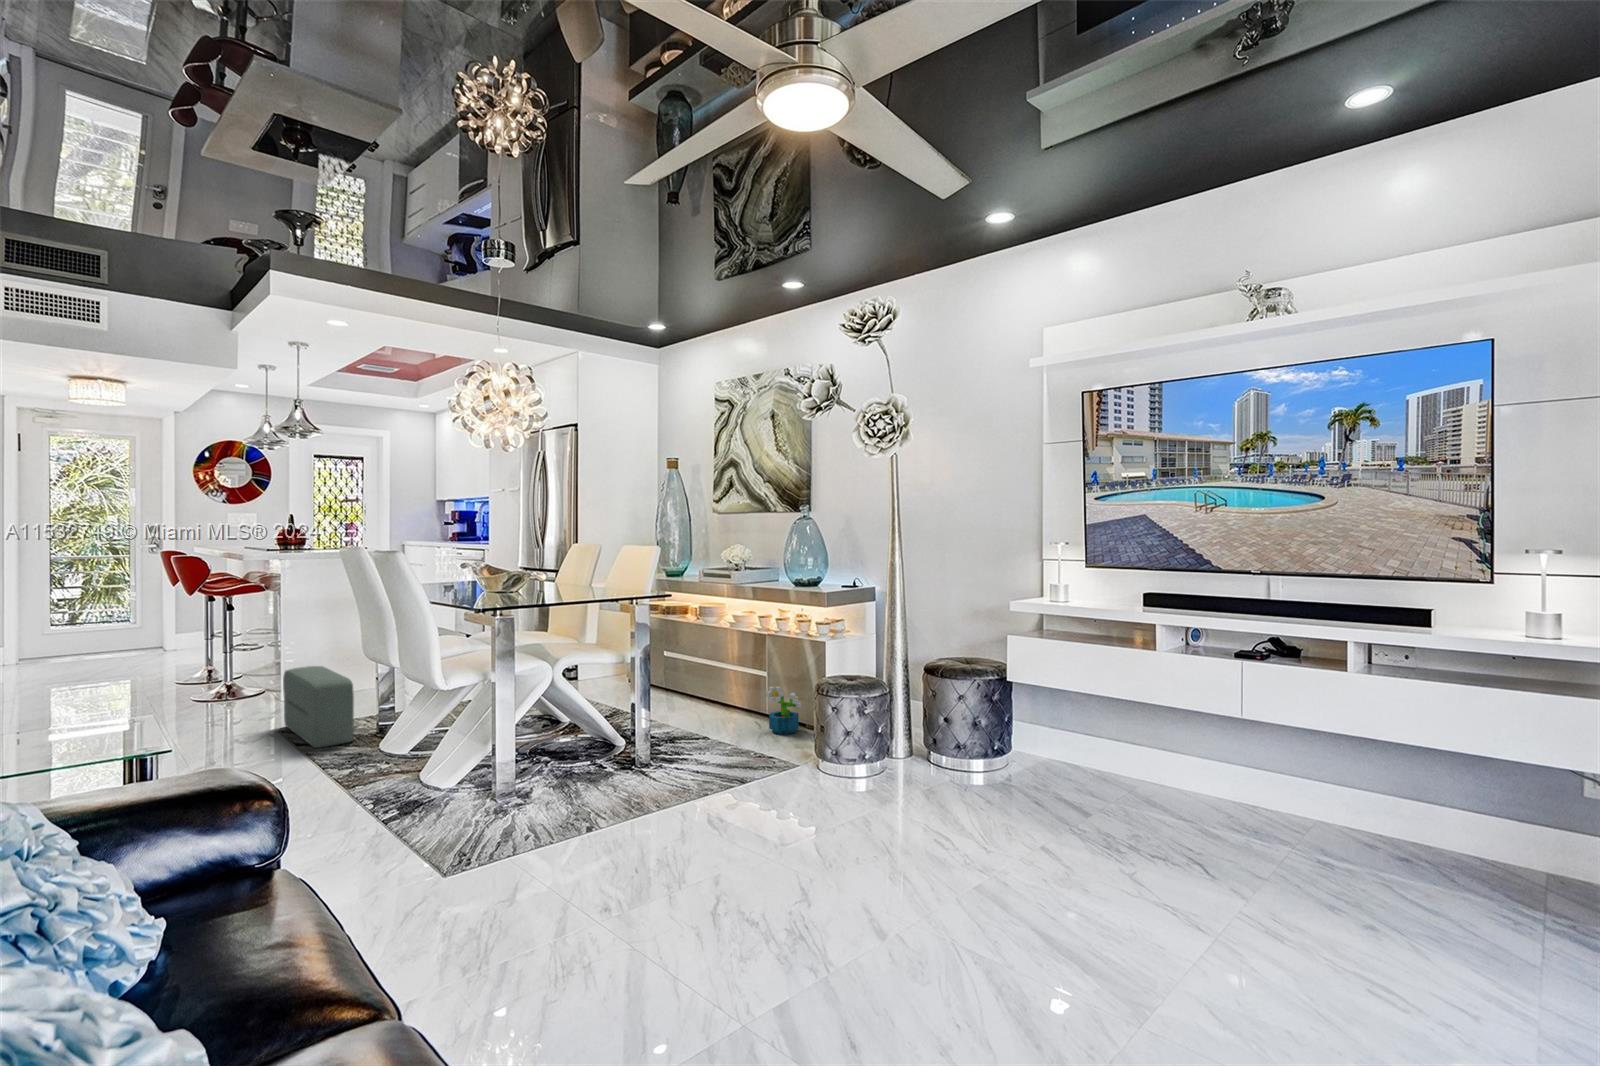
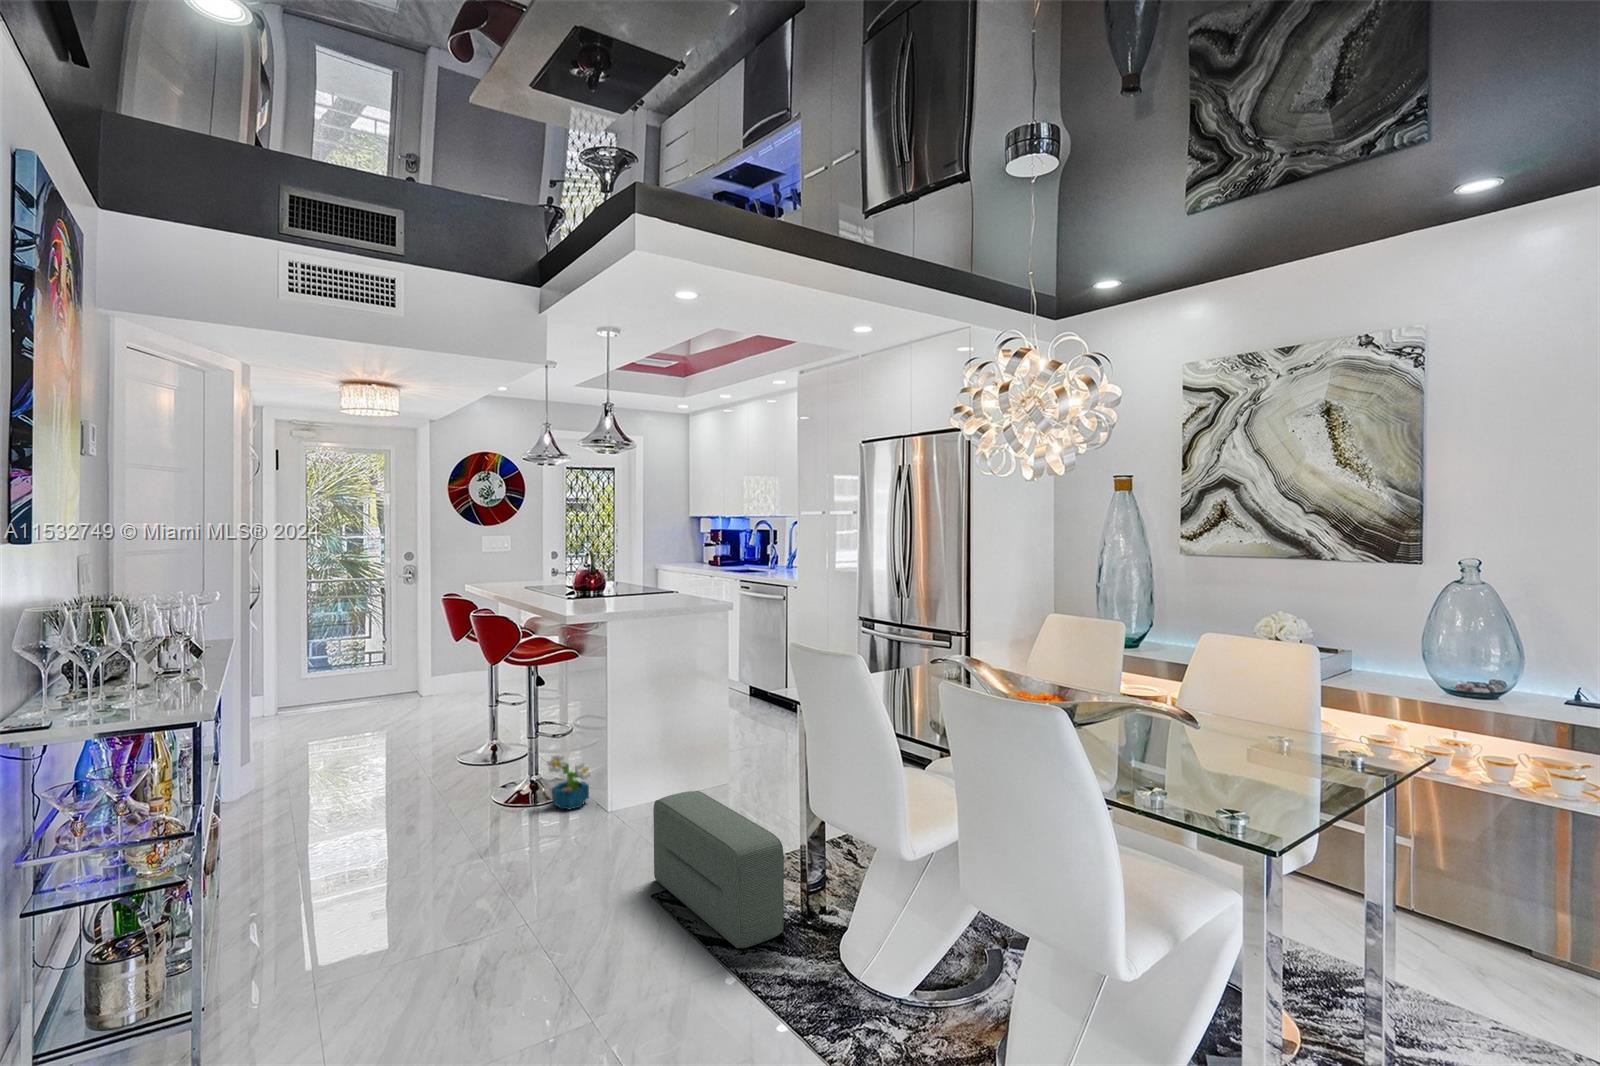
decorative plant: present [766,687,801,734] -> present [547,754,591,809]

